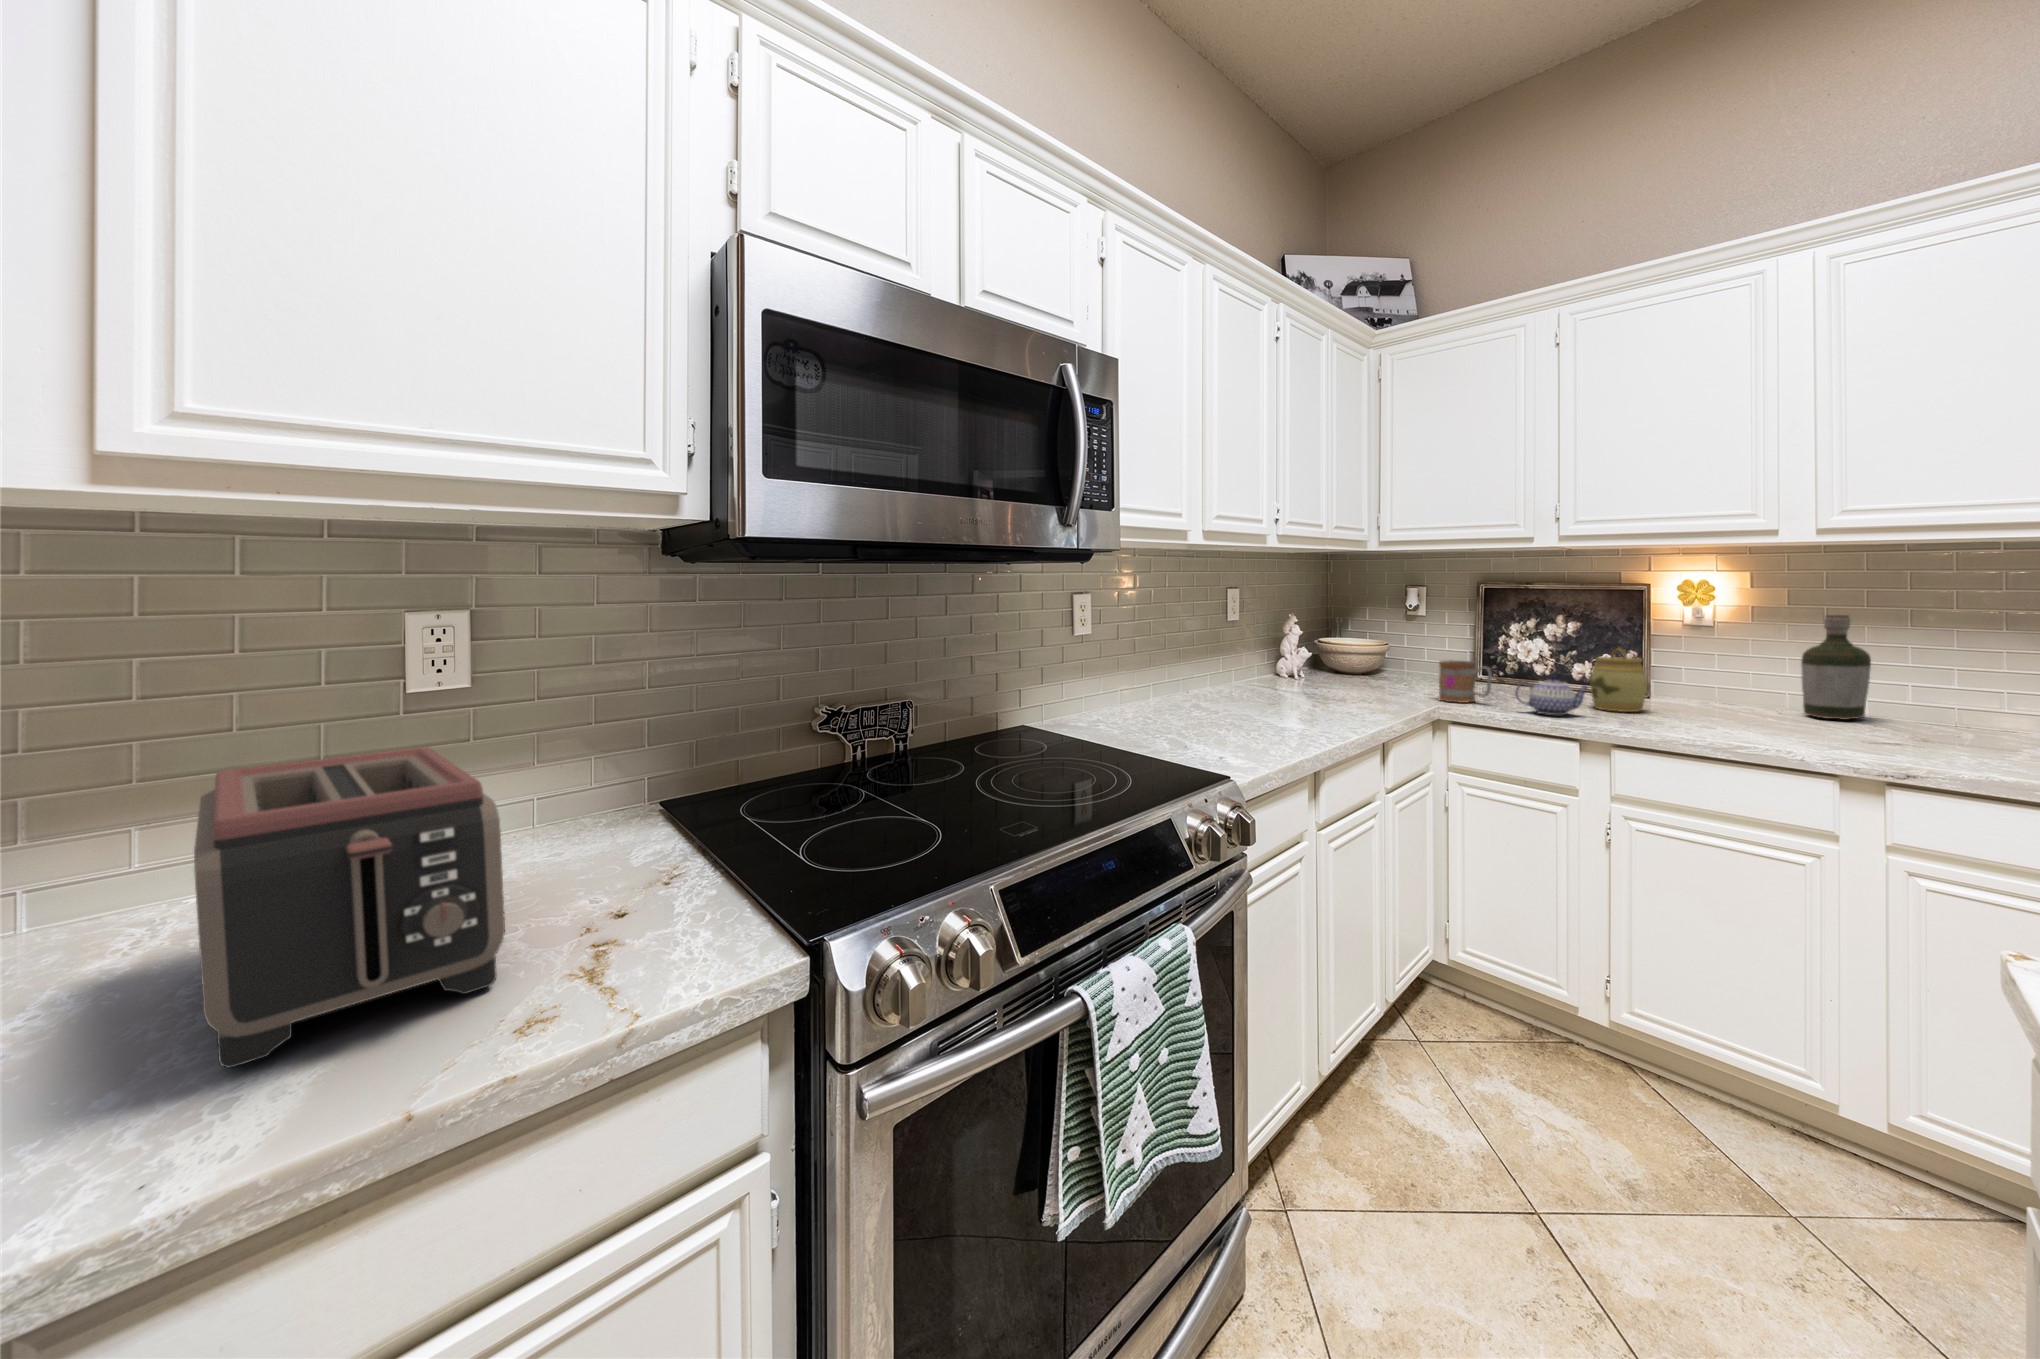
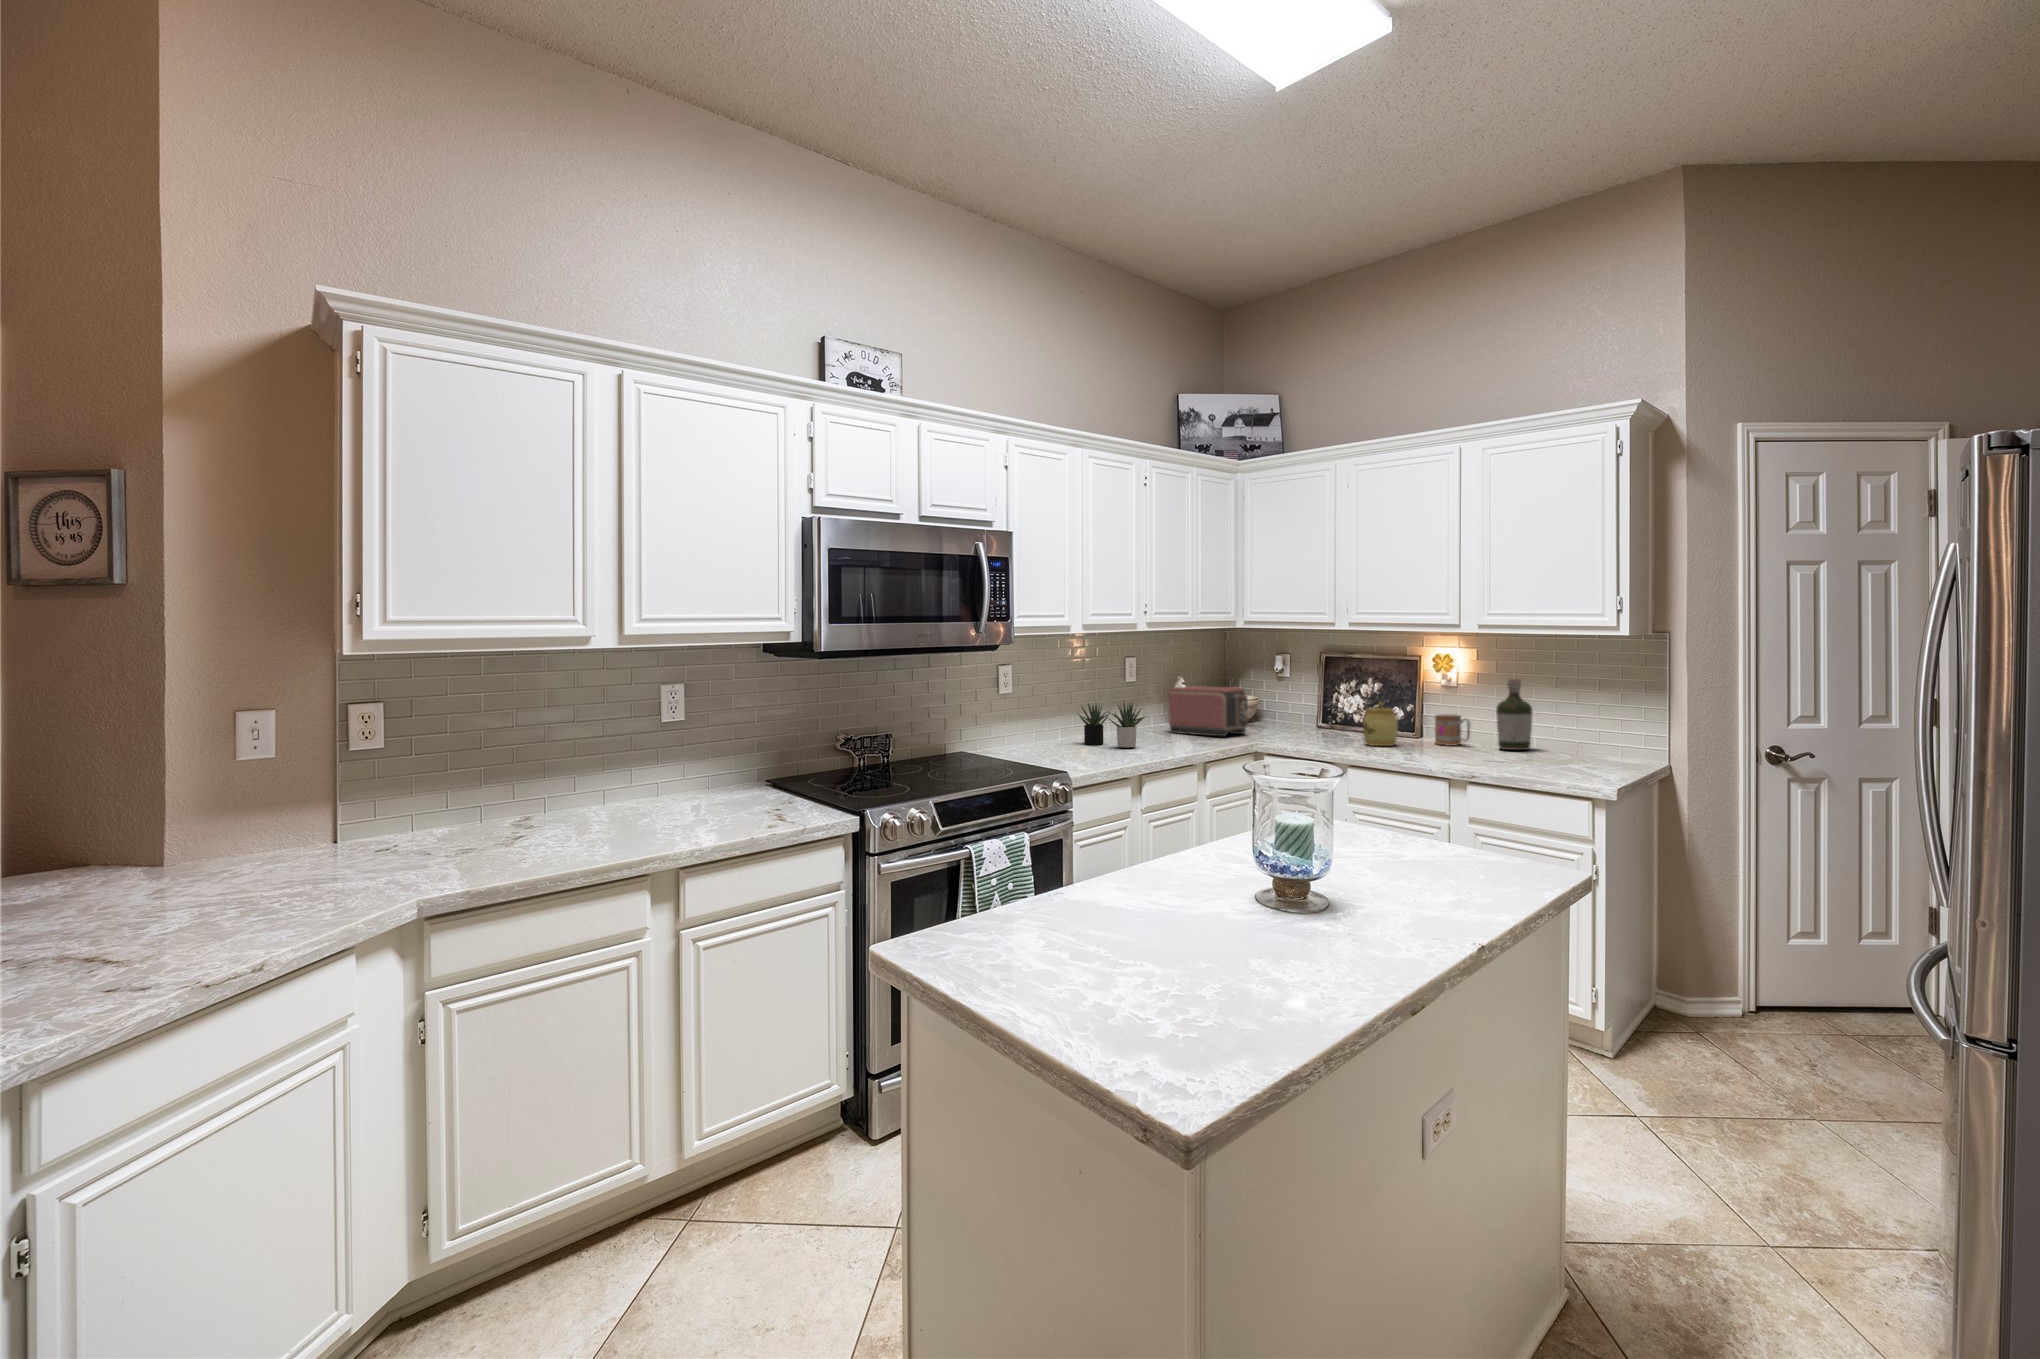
succulent plant: none [1182,645,1297,717] -> present [1078,701,1146,748]
mug: present [1439,660,1492,703] -> present [1435,714,1470,746]
teapot: present [1515,675,1589,715] -> none [1304,720,1349,748]
toaster: present [194,747,505,1068] -> present [1169,686,1248,737]

